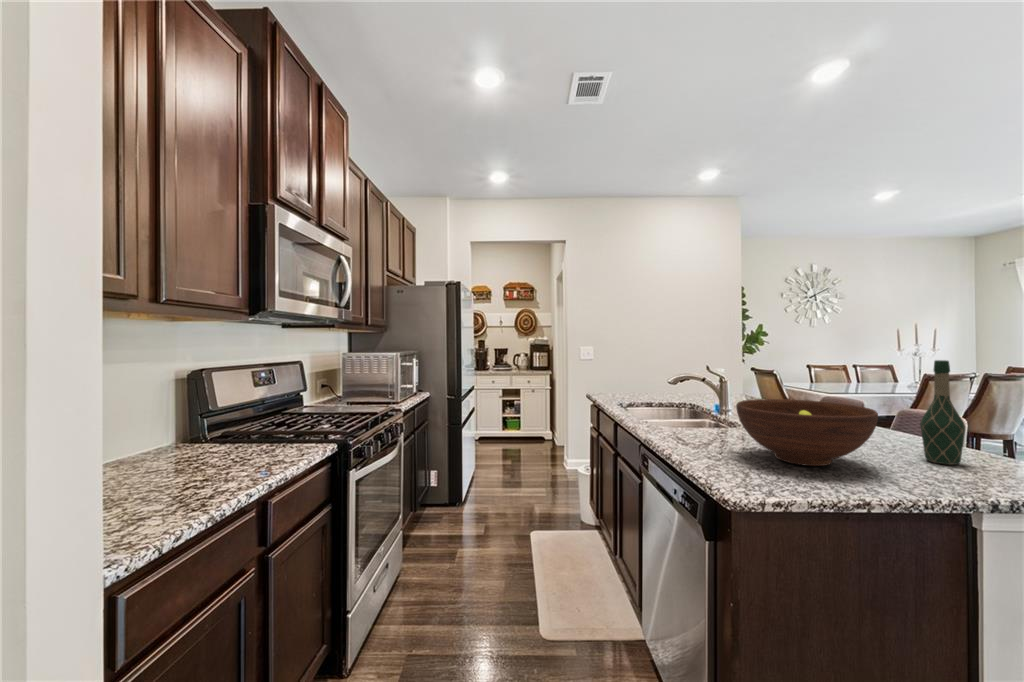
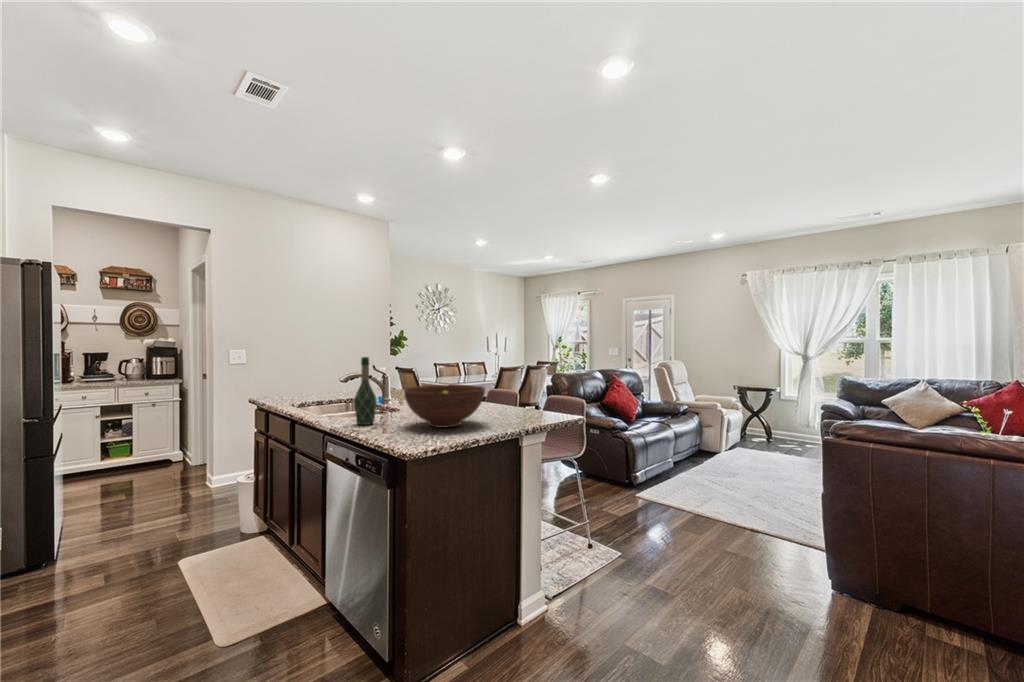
wine bottle: present [920,360,965,465] -> present [354,357,376,425]

